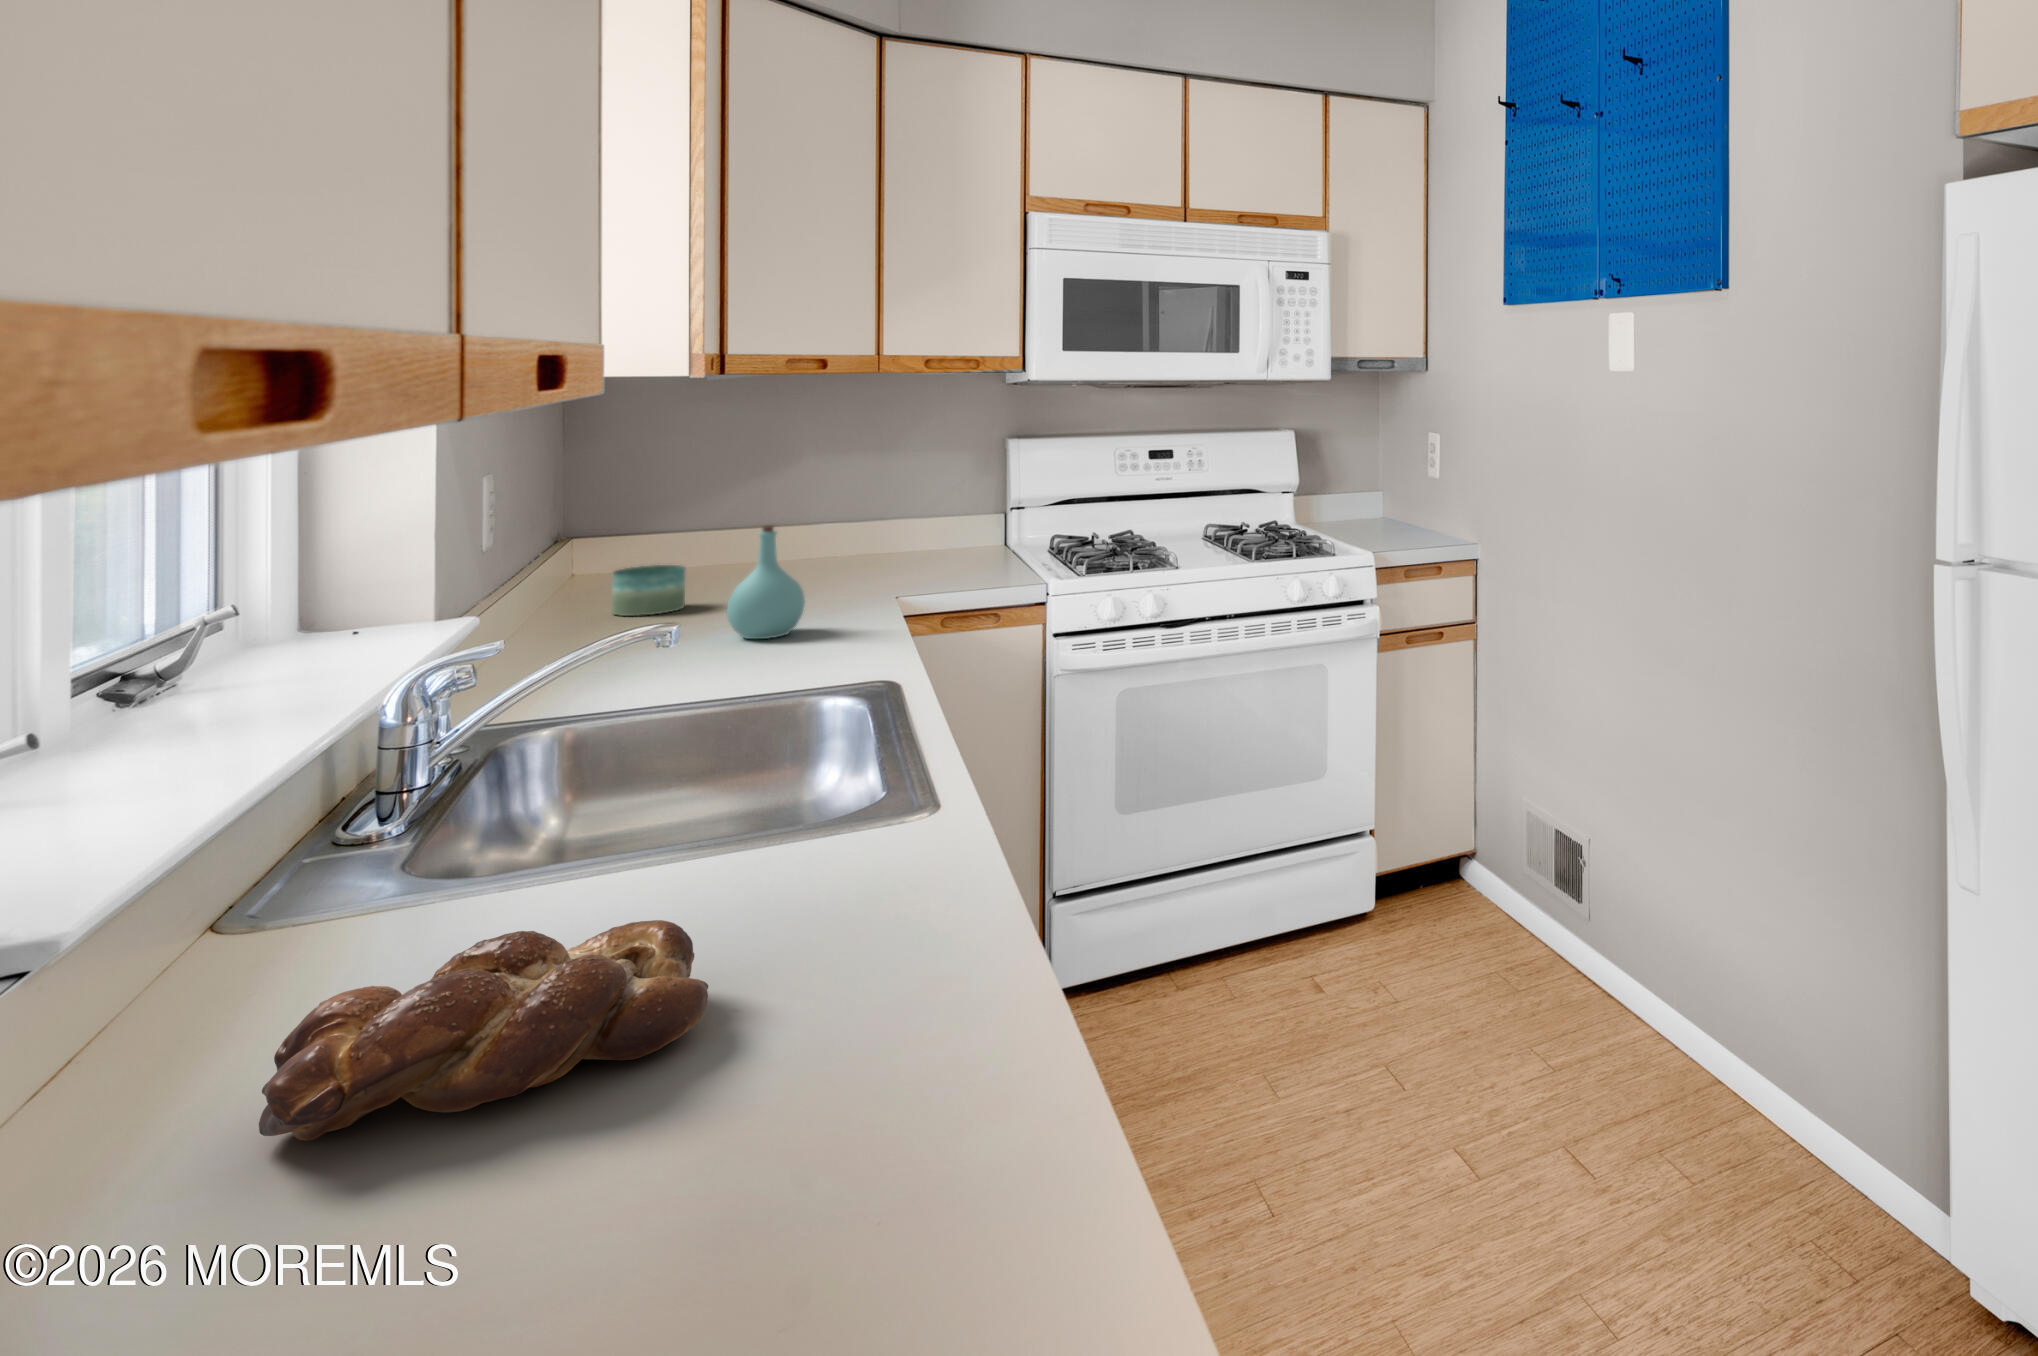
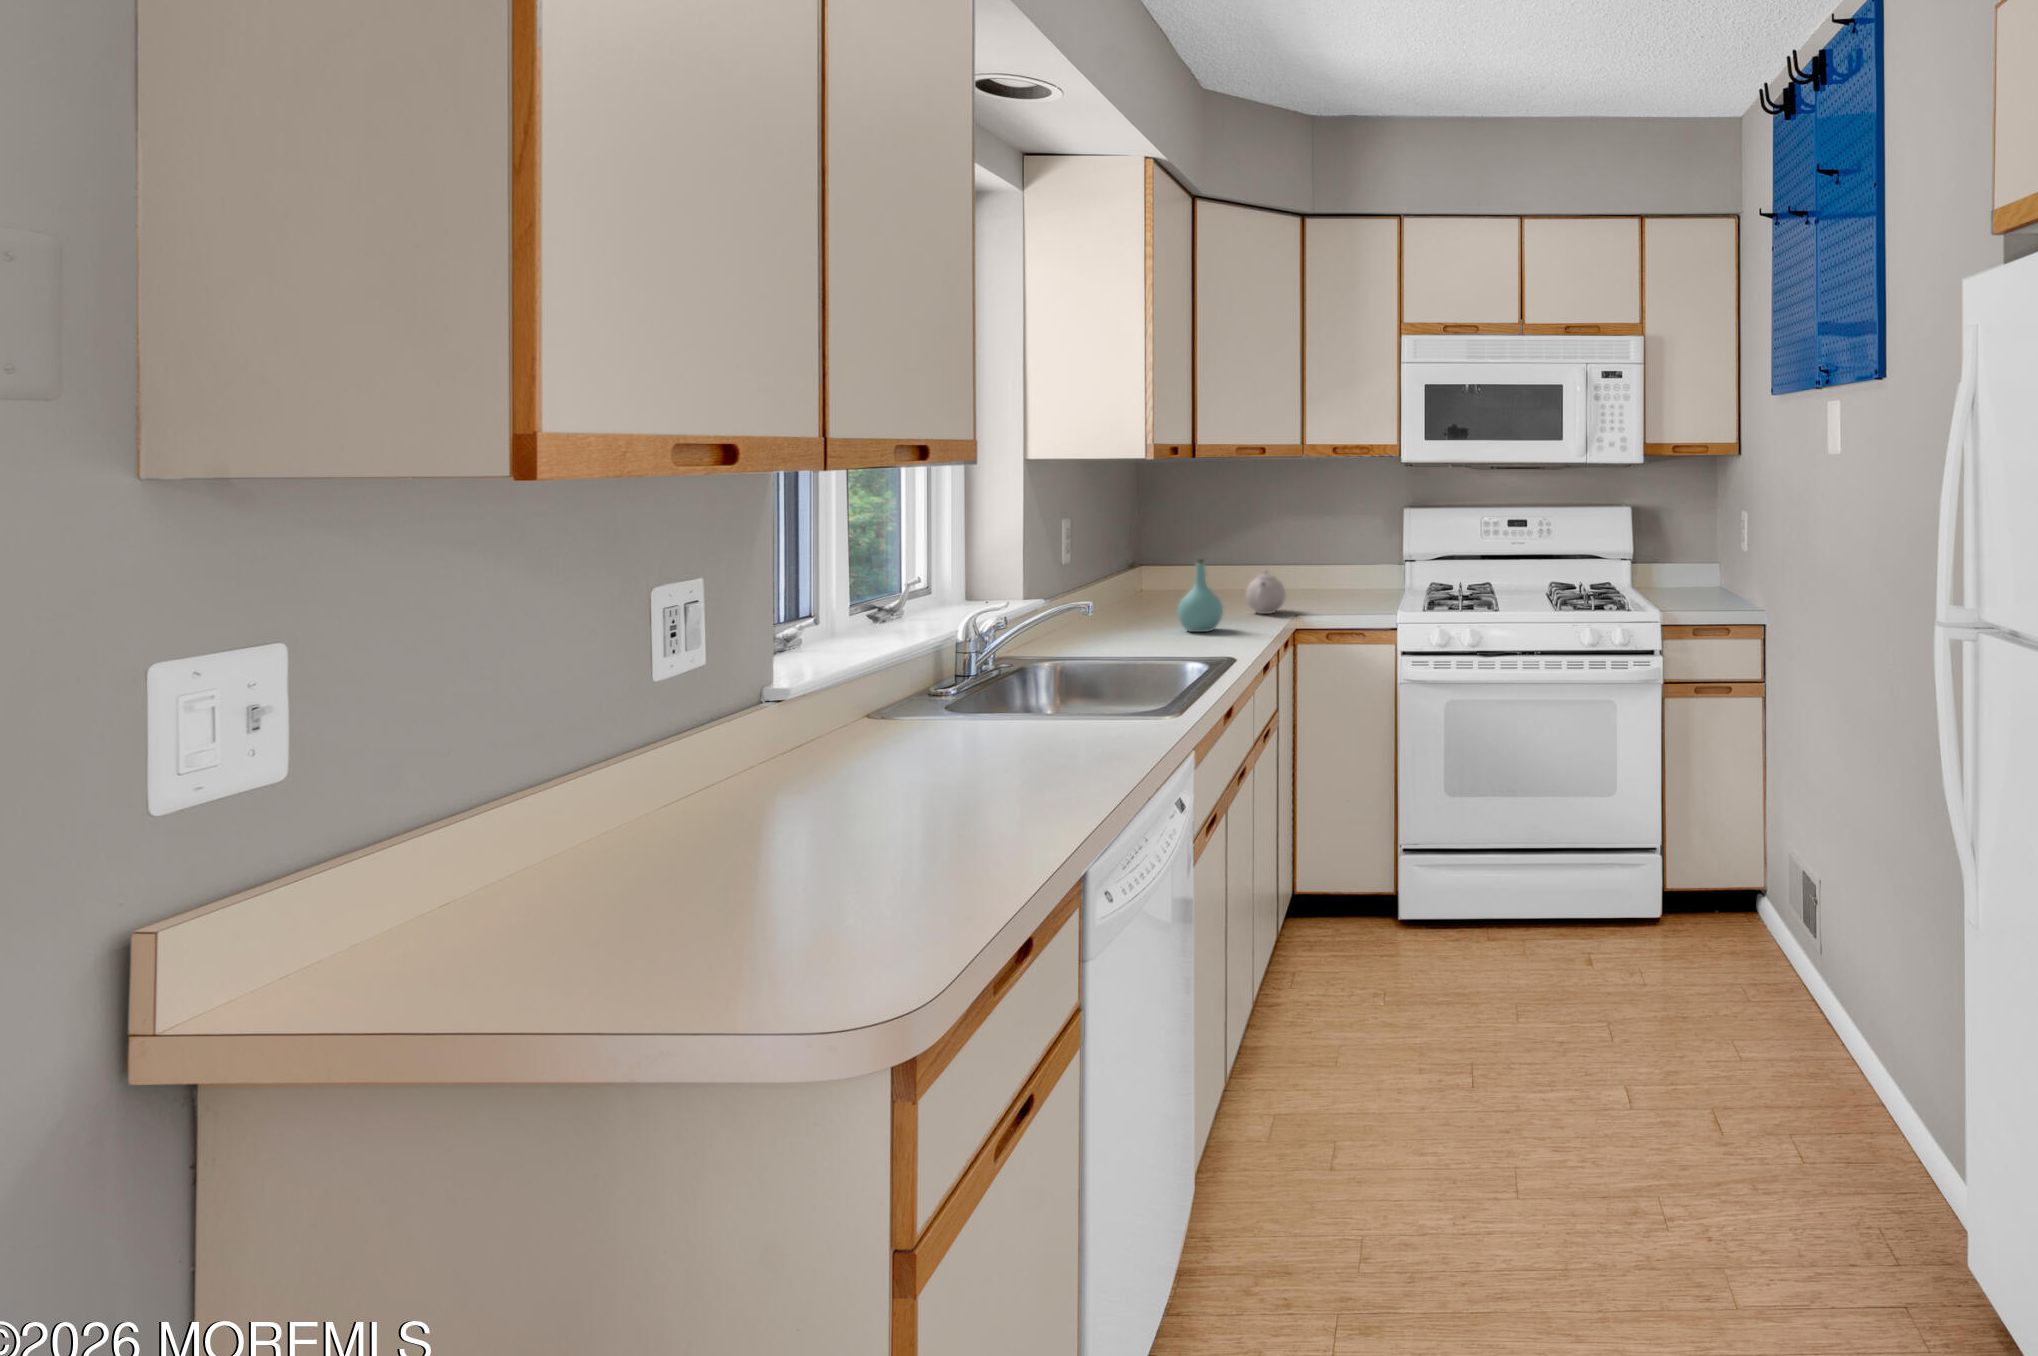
teapot: none [807,532,872,598] -> present [1246,570,1285,614]
candle: present [612,565,685,616] -> none [1137,584,1177,615]
bread loaf: present [259,920,708,1141] -> none [864,718,1025,780]

